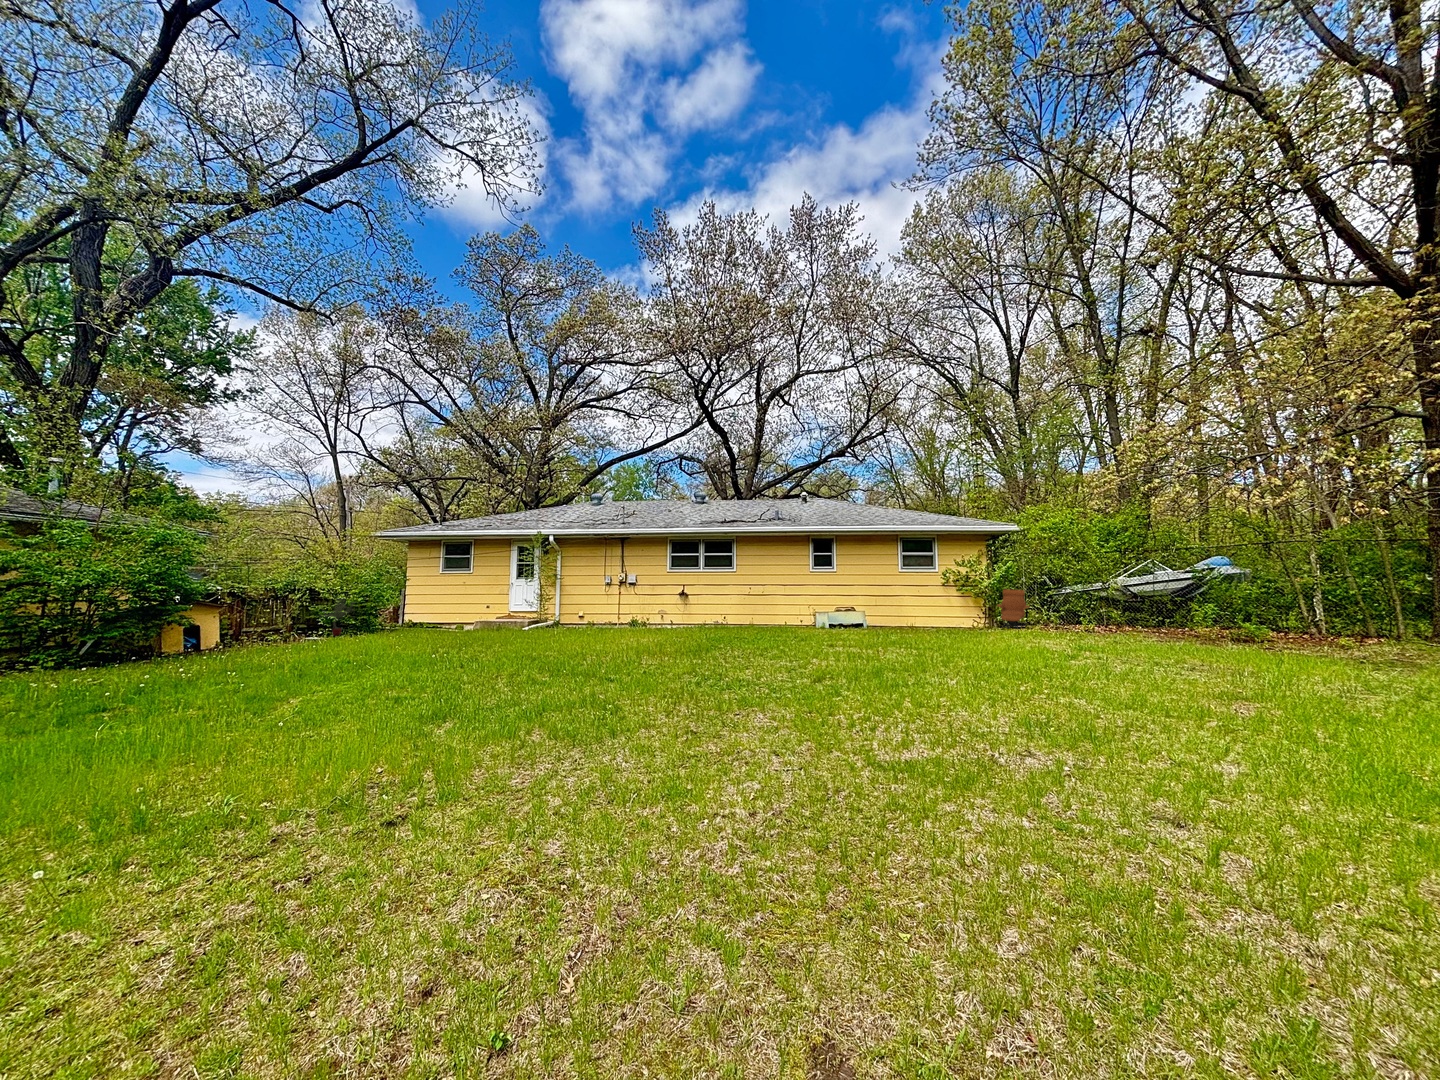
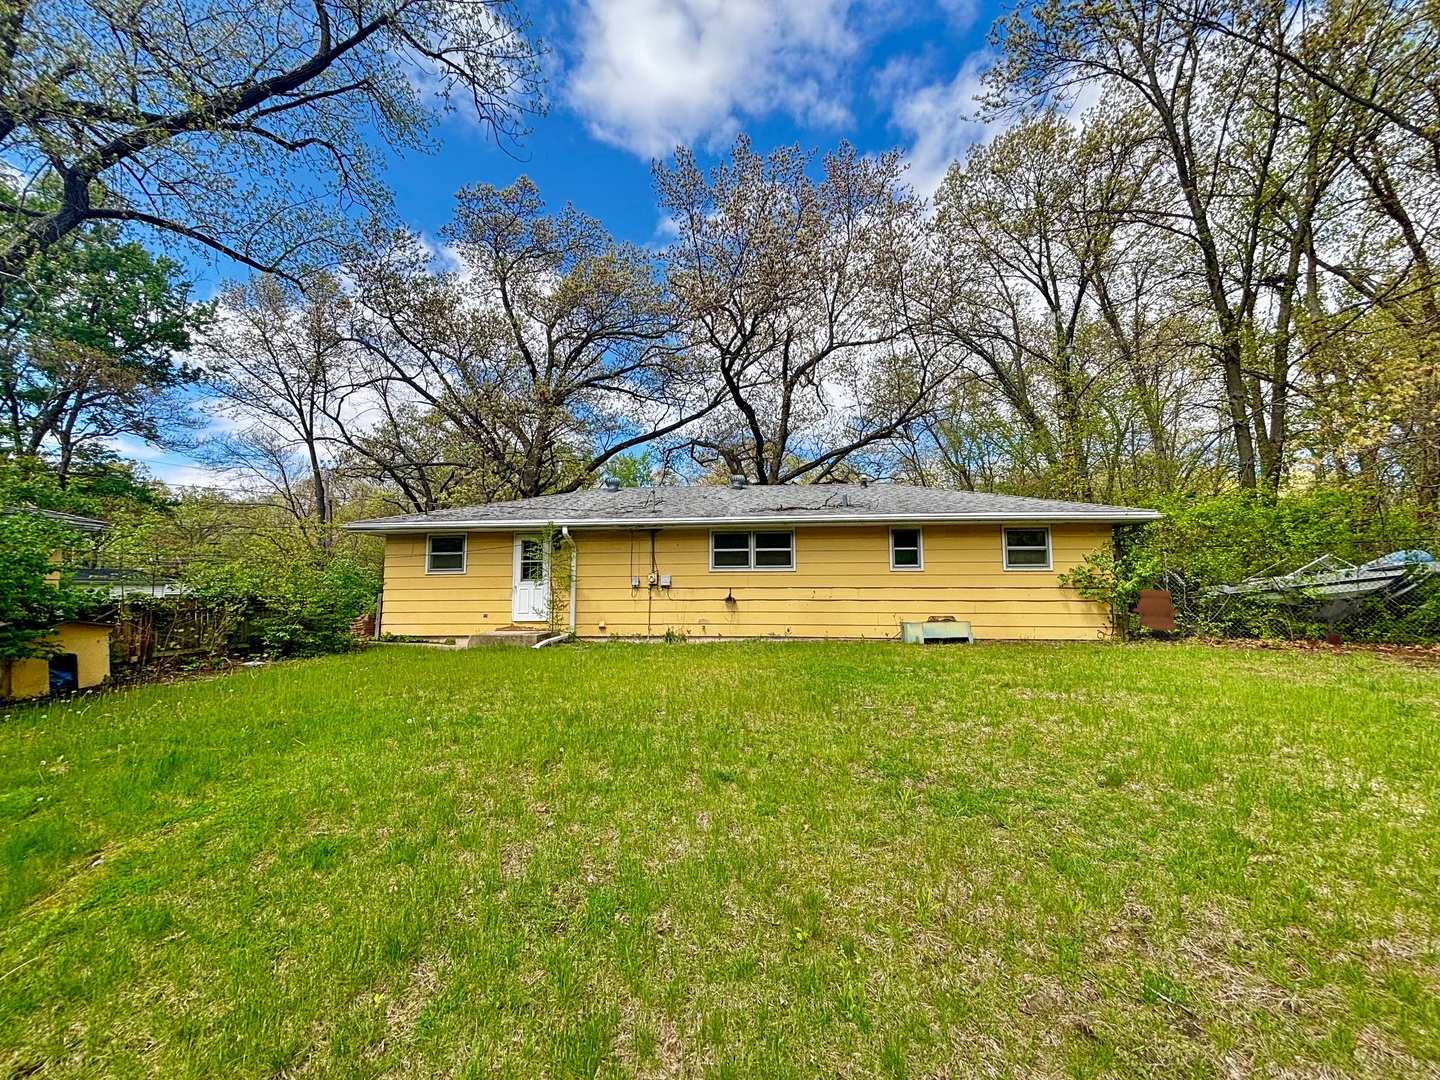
potted tree: present [321,599,354,636] -> present [1309,592,1362,644]

